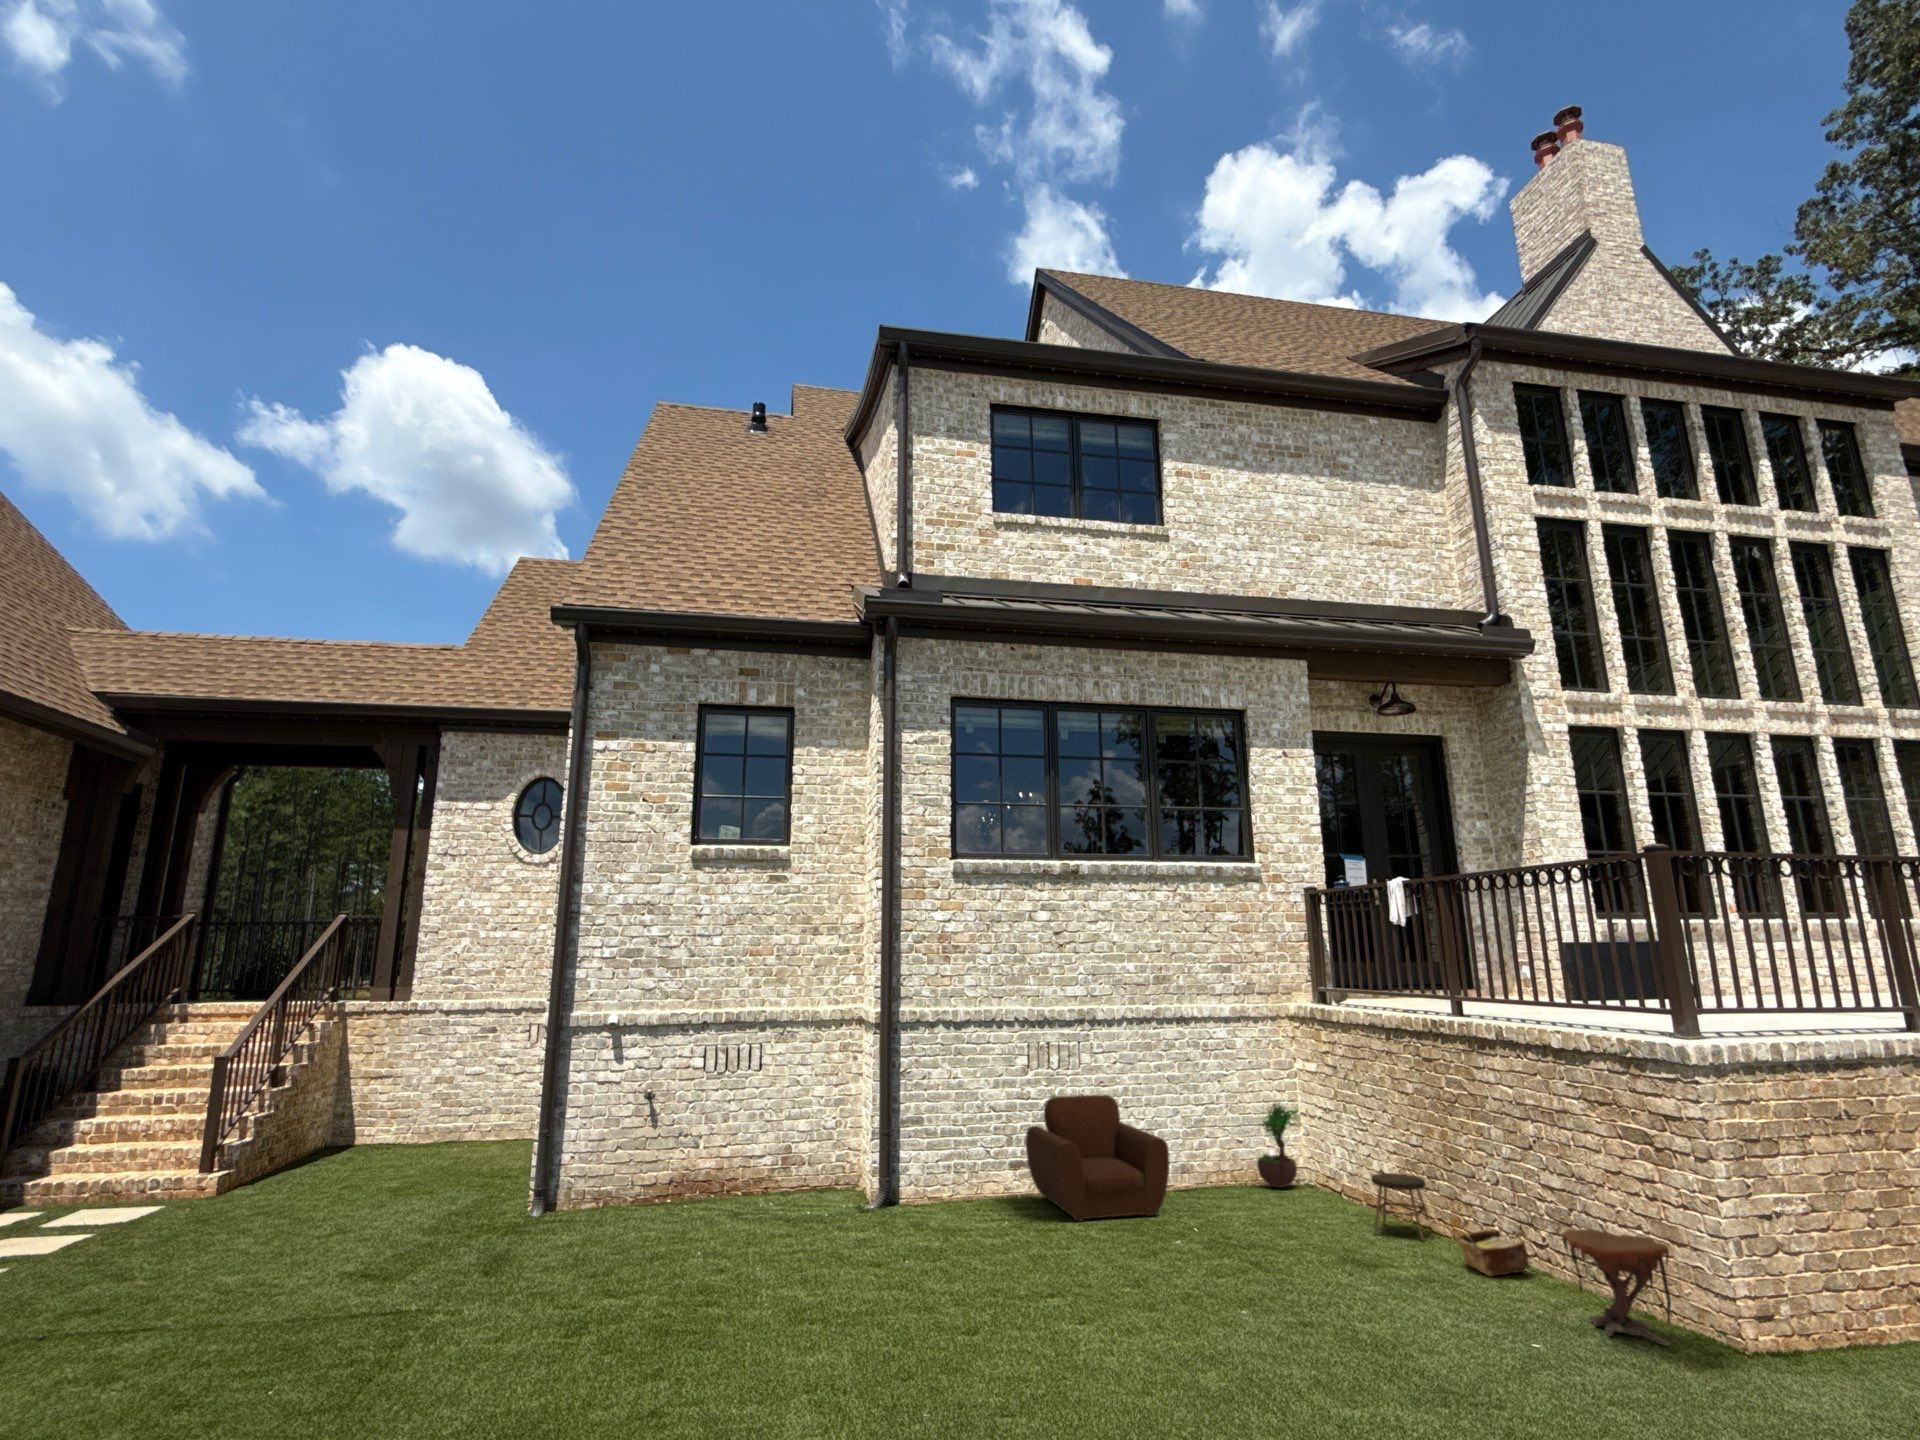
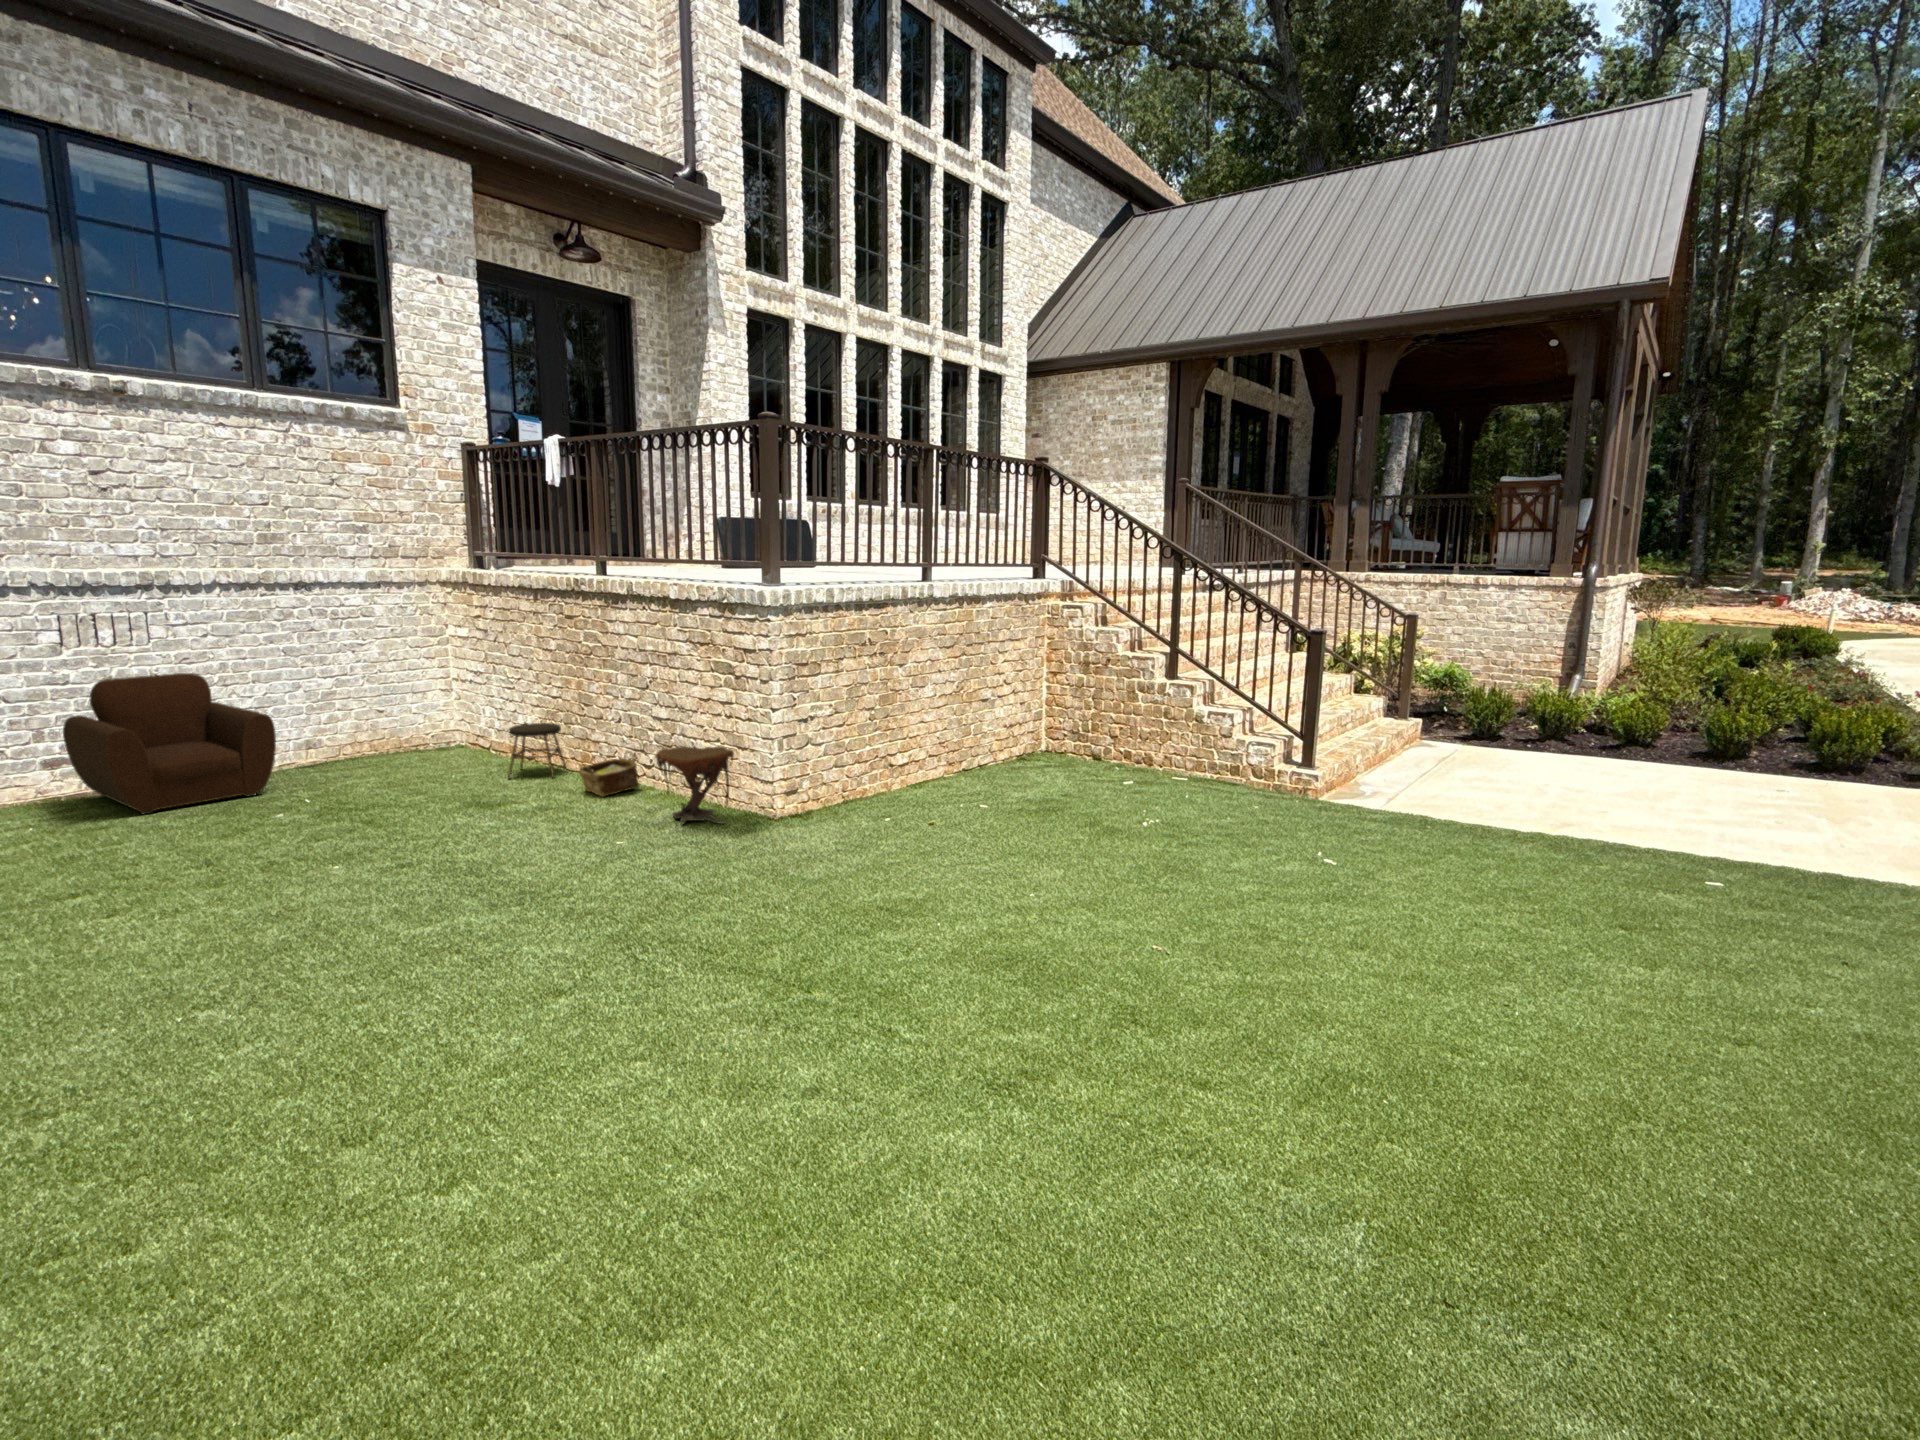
potted tree: present [1257,1102,1300,1188] -> none [393,661,451,751]

